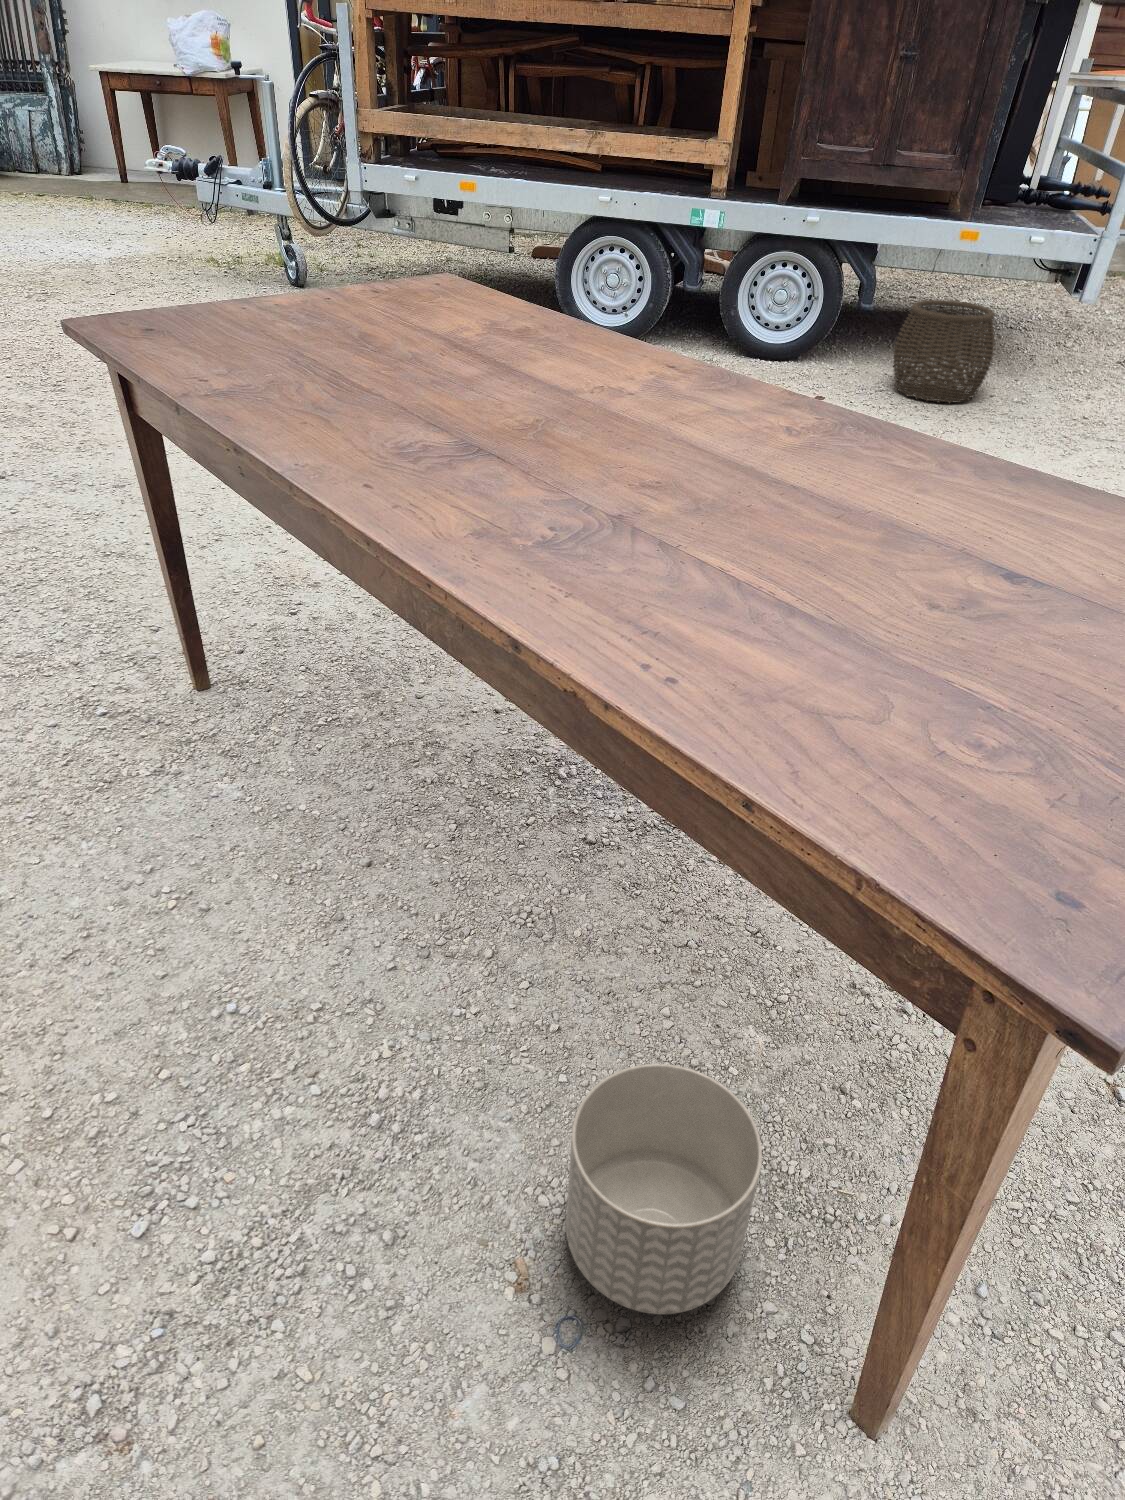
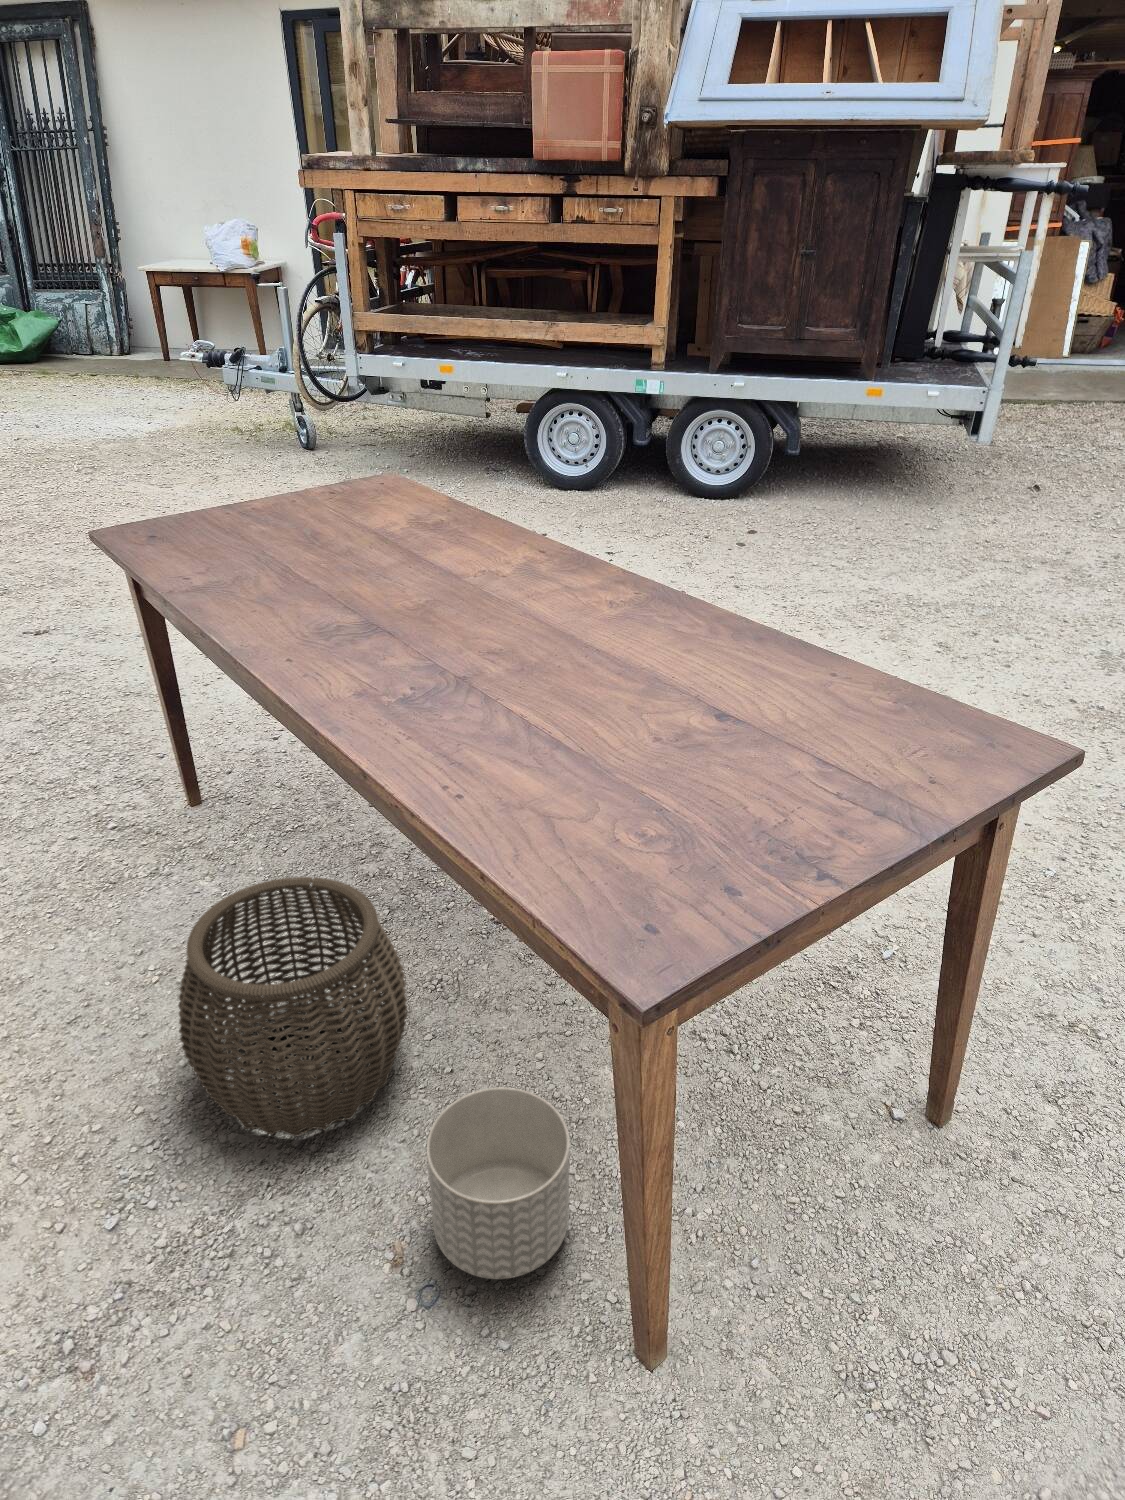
woven basket: present [893,300,995,403] -> present [178,877,407,1136]

